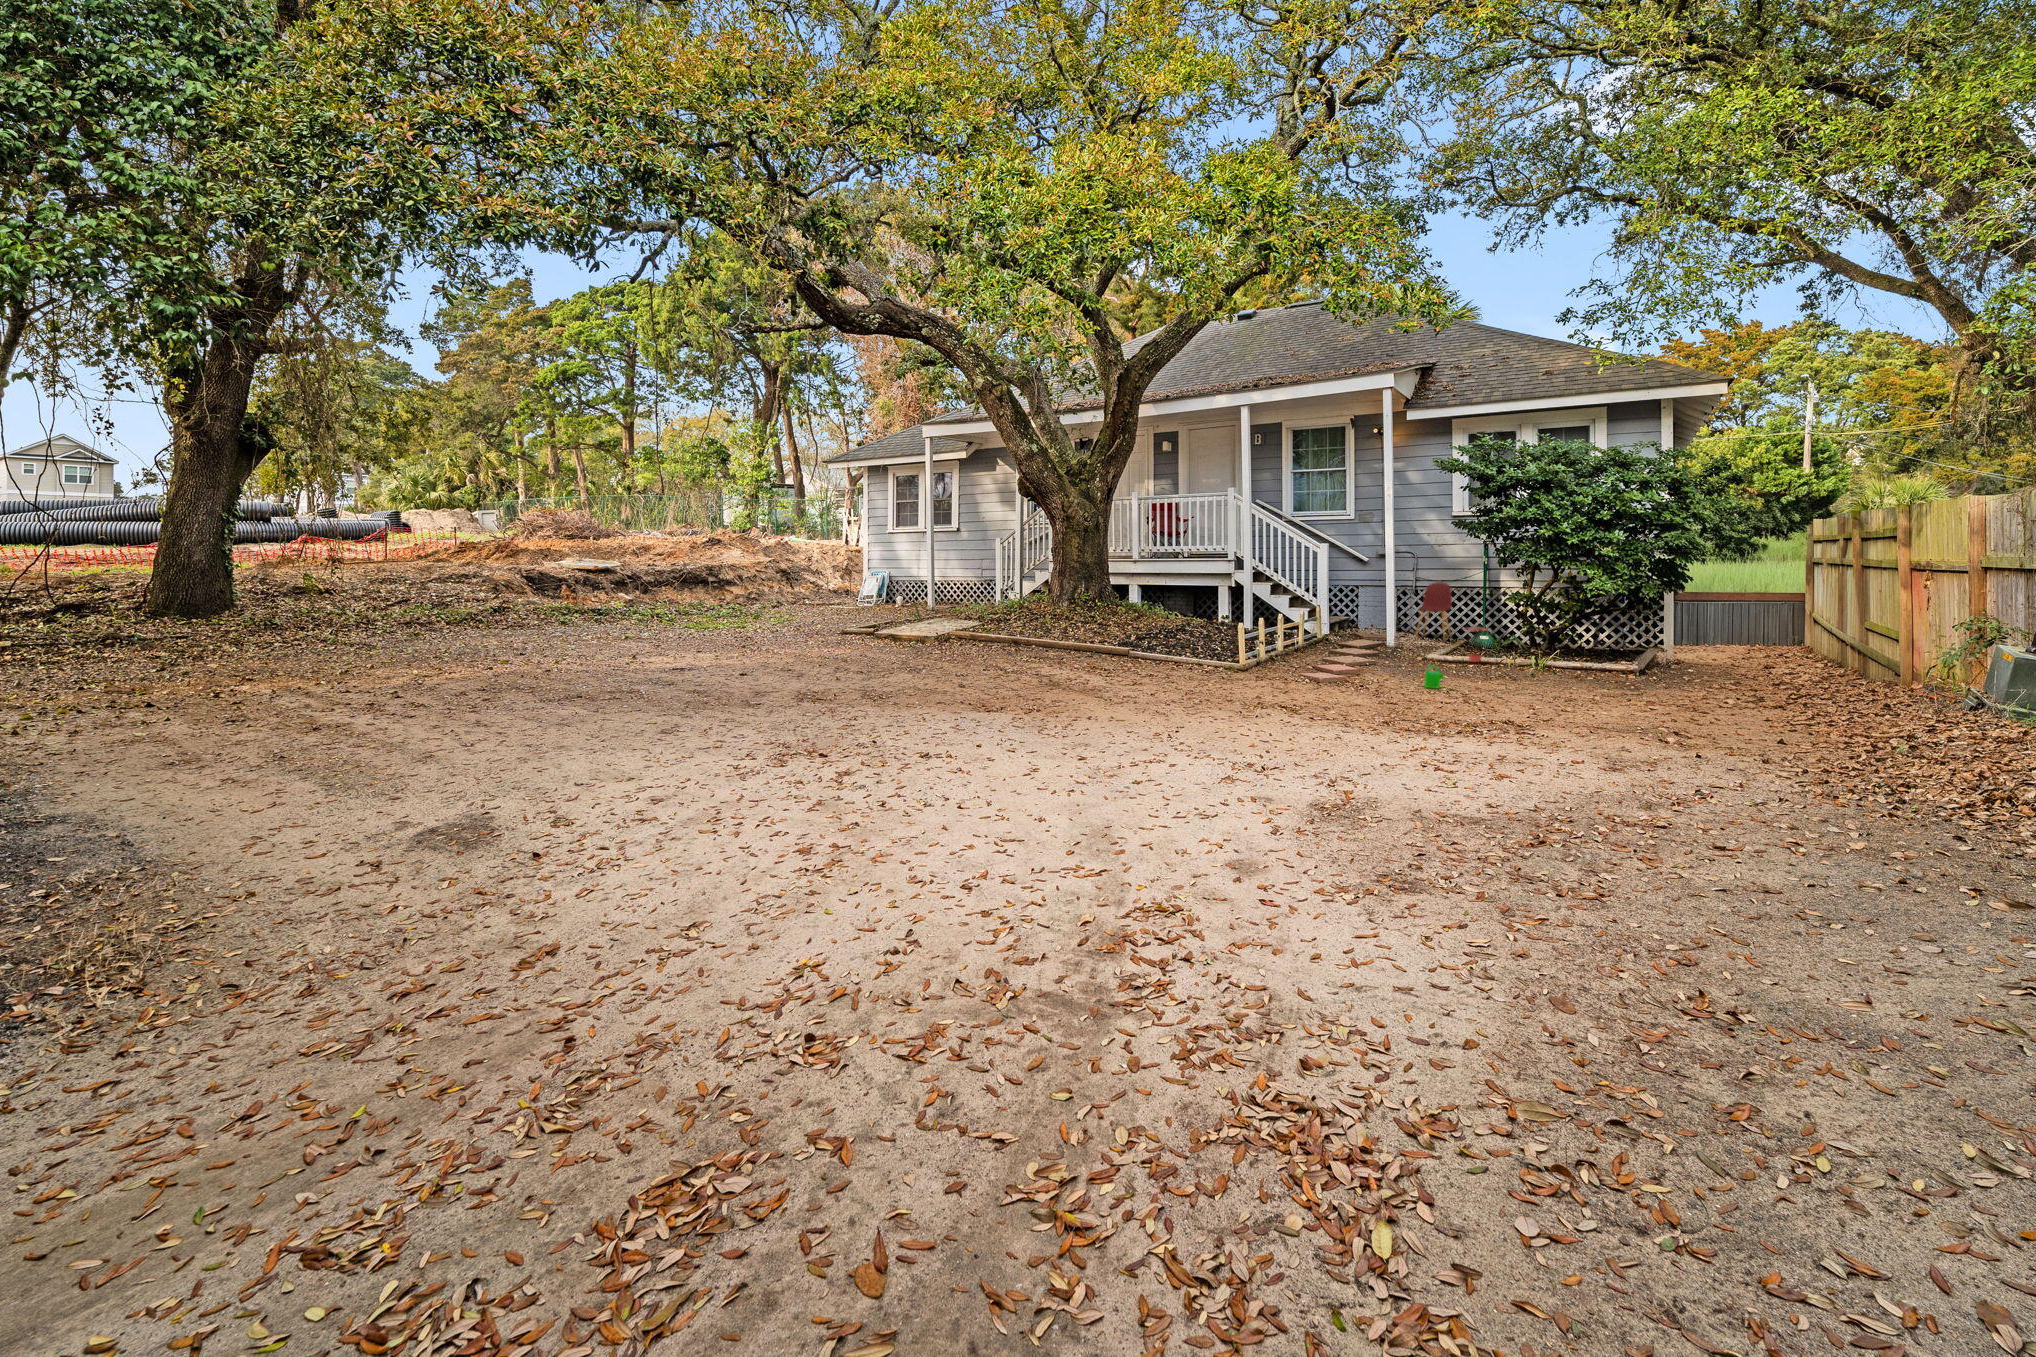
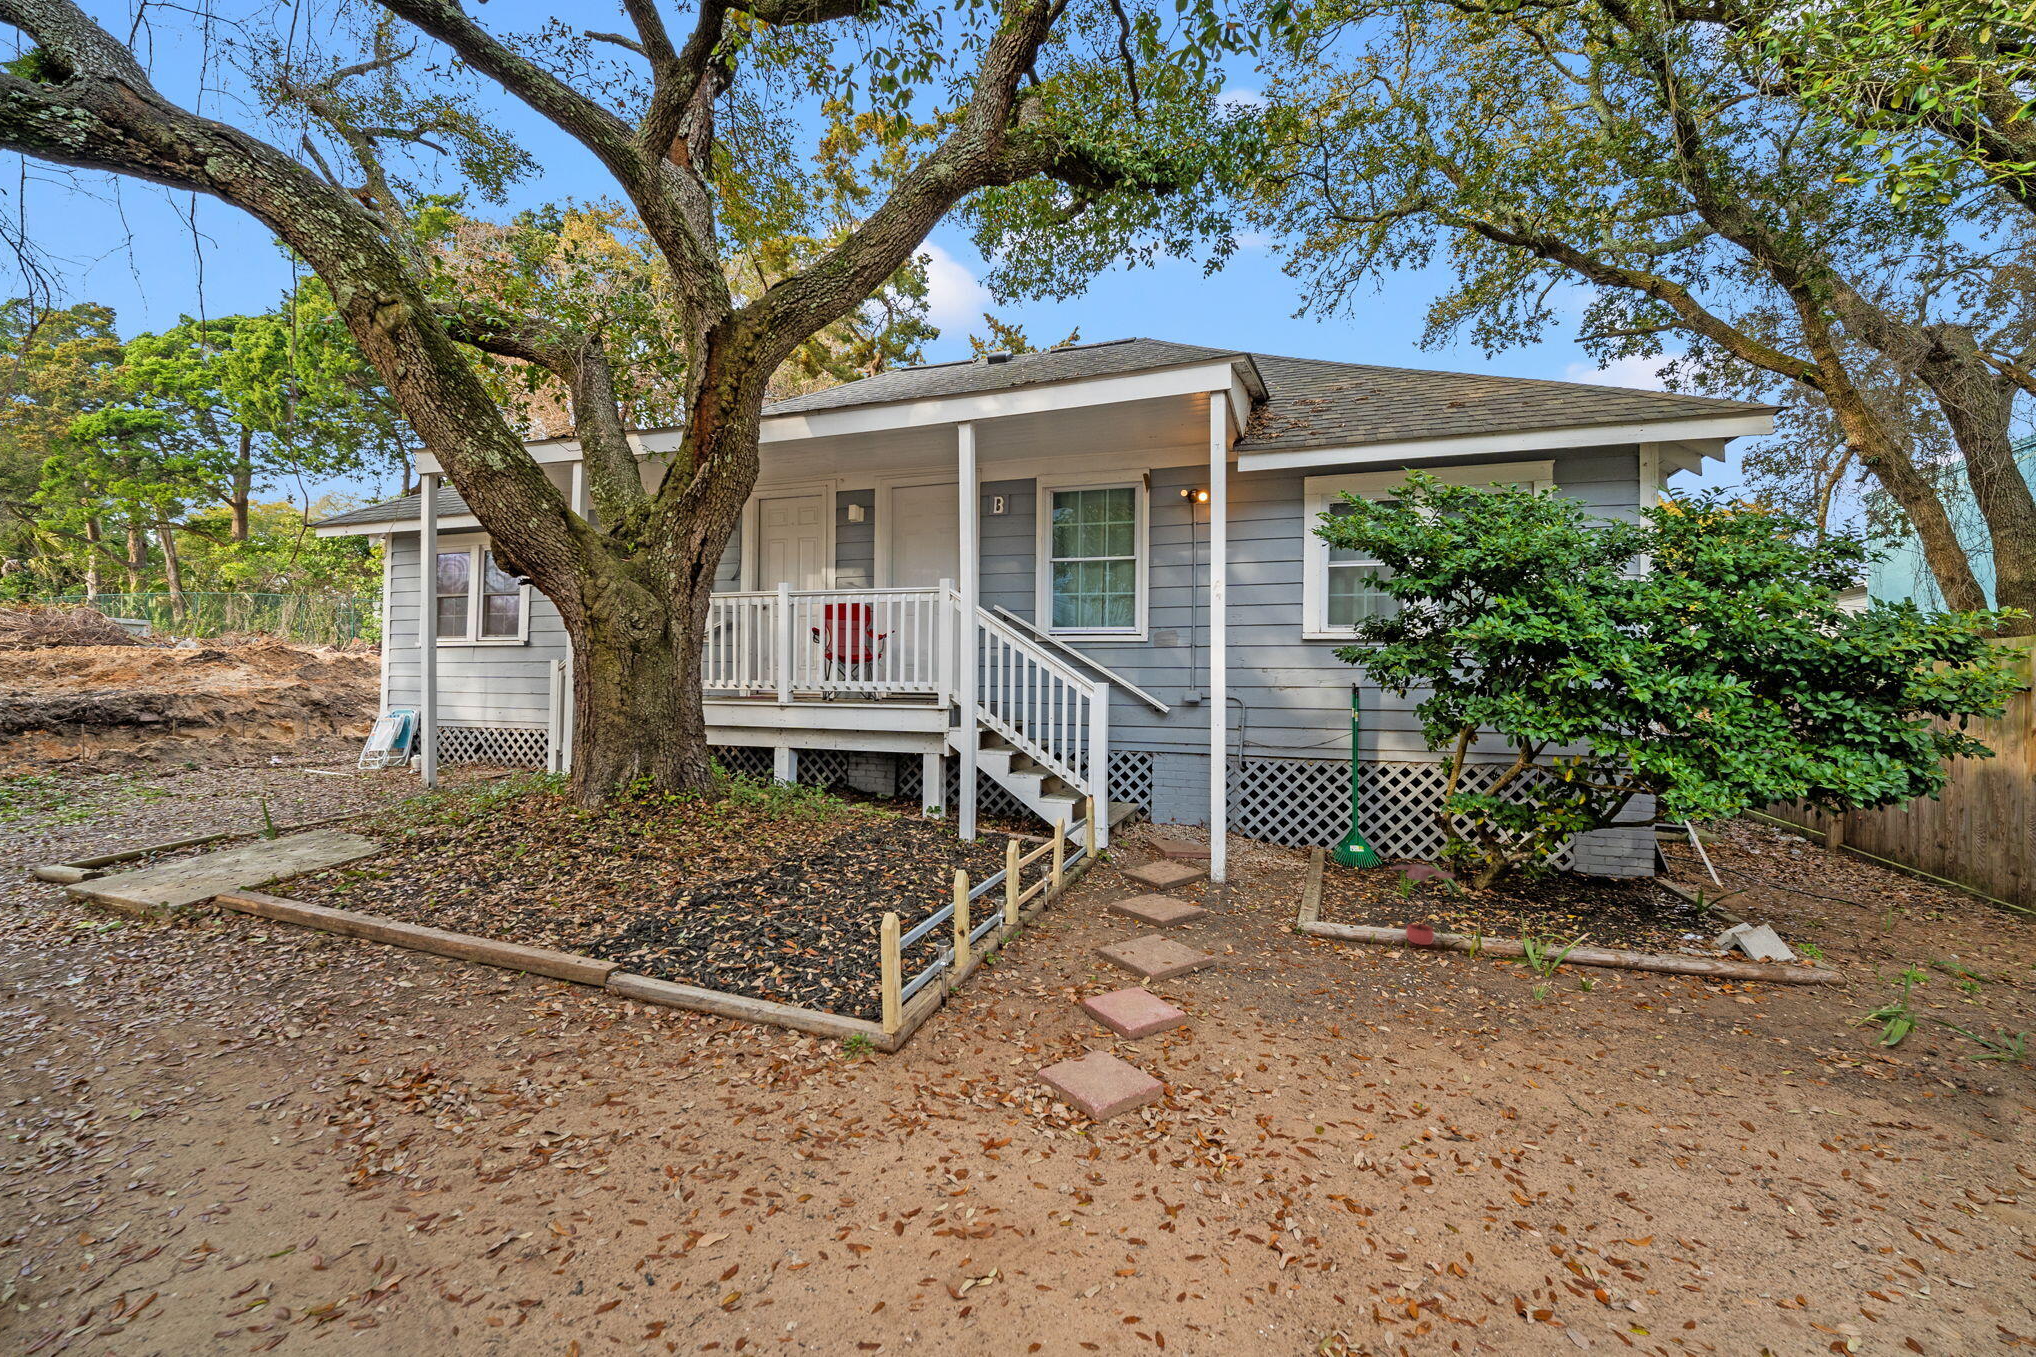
chair: present [1416,582,1452,637] -> none [1247,751,1301,853]
watering can: present [1424,665,1444,688] -> none [1429,1078,1530,1171]

